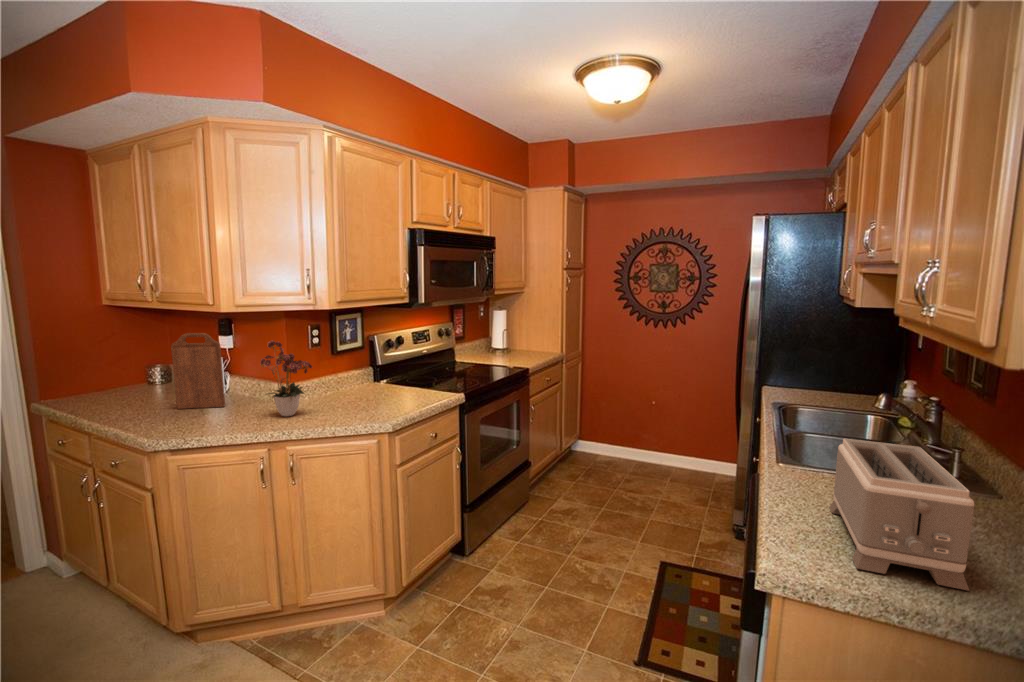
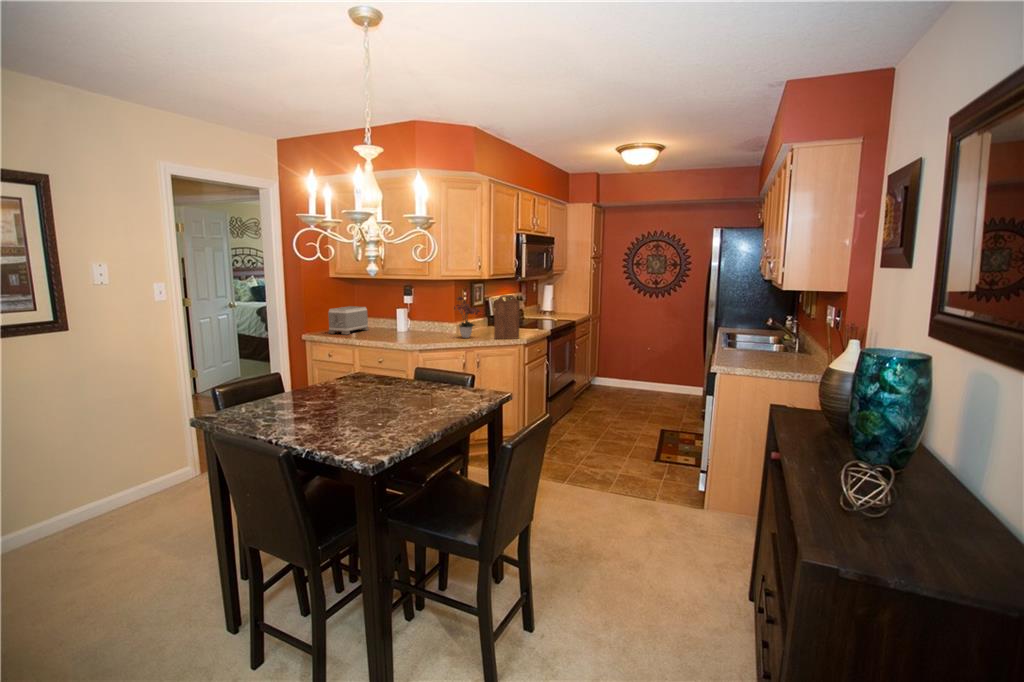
cutting board: present [171,333,225,409] -> present [494,295,520,339]
toaster: present [830,439,974,591] -> present [328,306,369,335]

